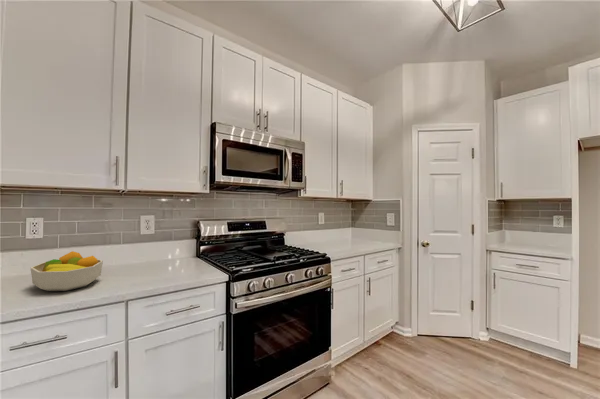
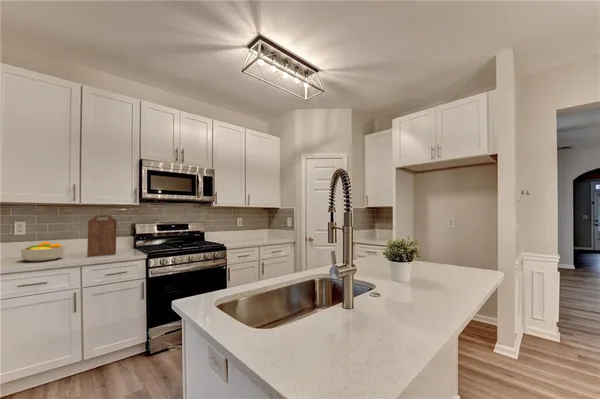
cutting board: none [138,209,181,277] -> present [87,215,117,256]

